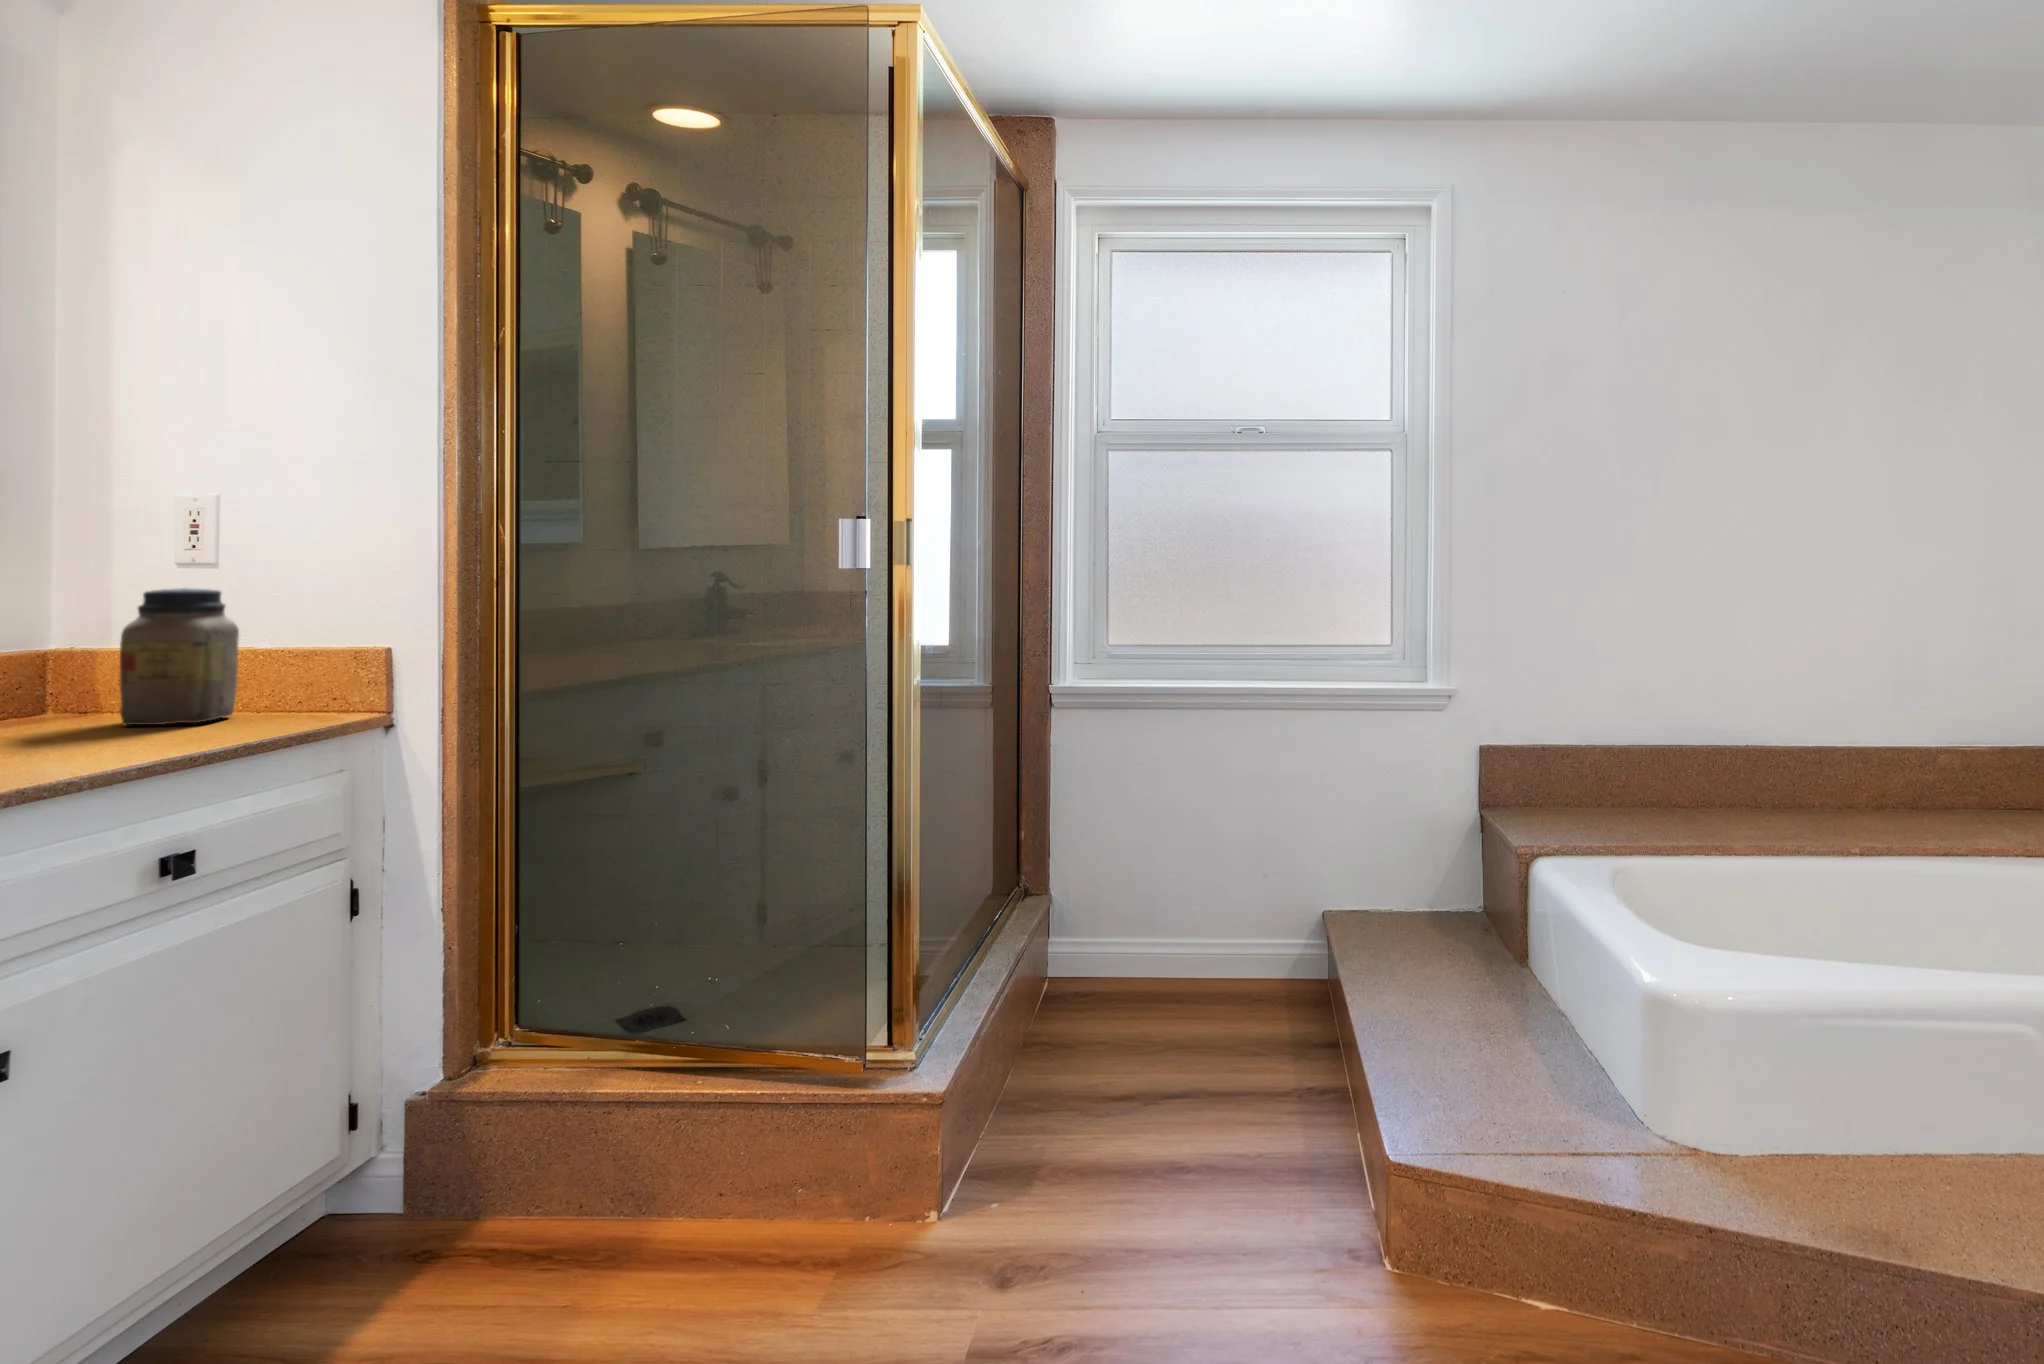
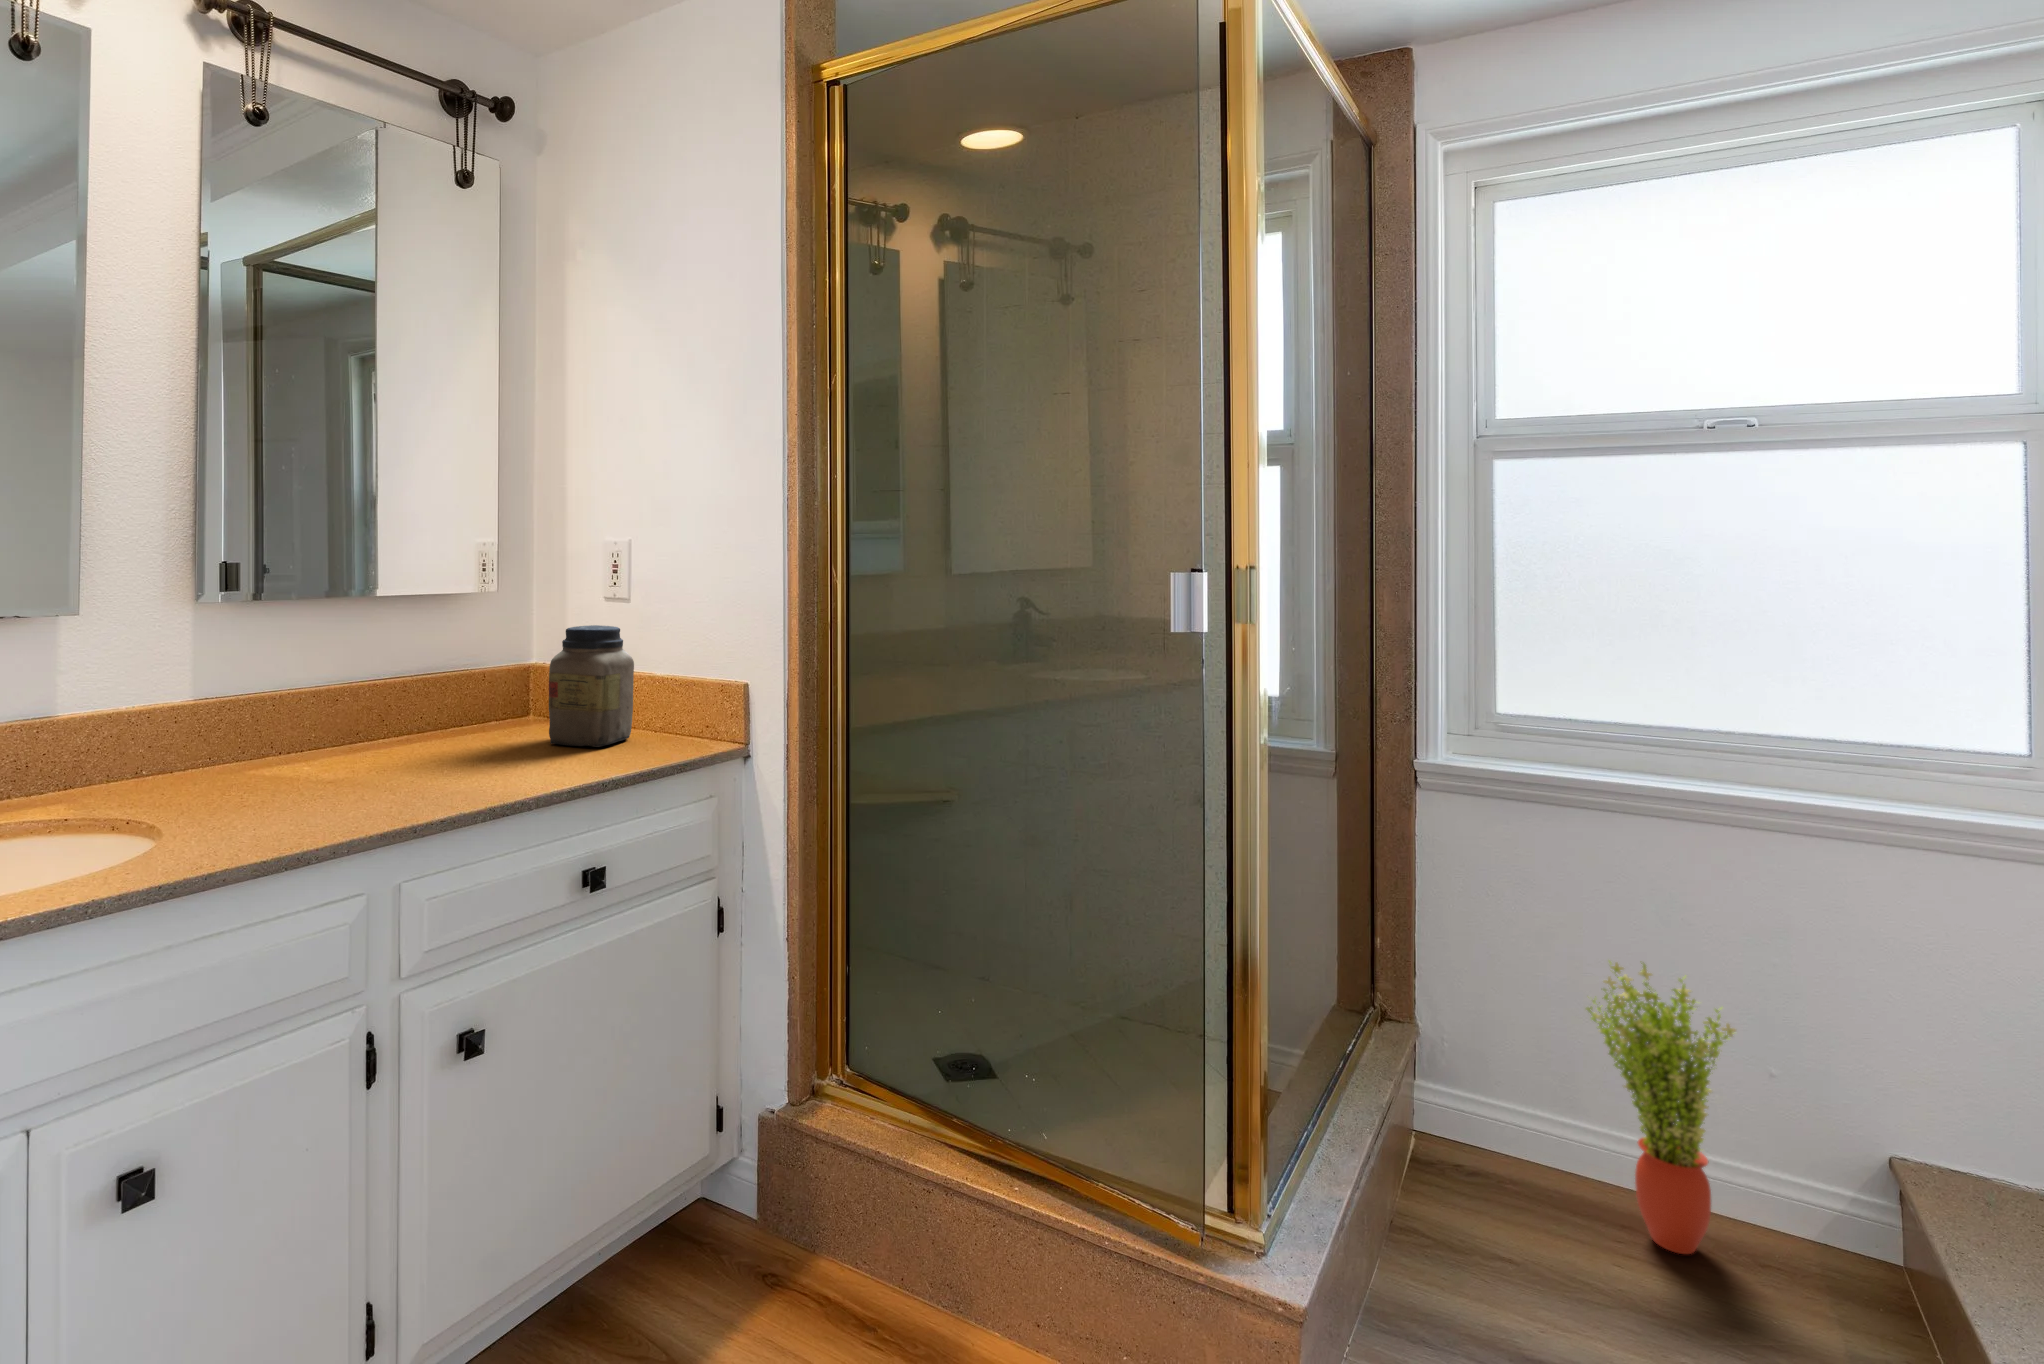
potted plant: none [1163,827,1252,1039] -> present [1586,961,1736,1254]

